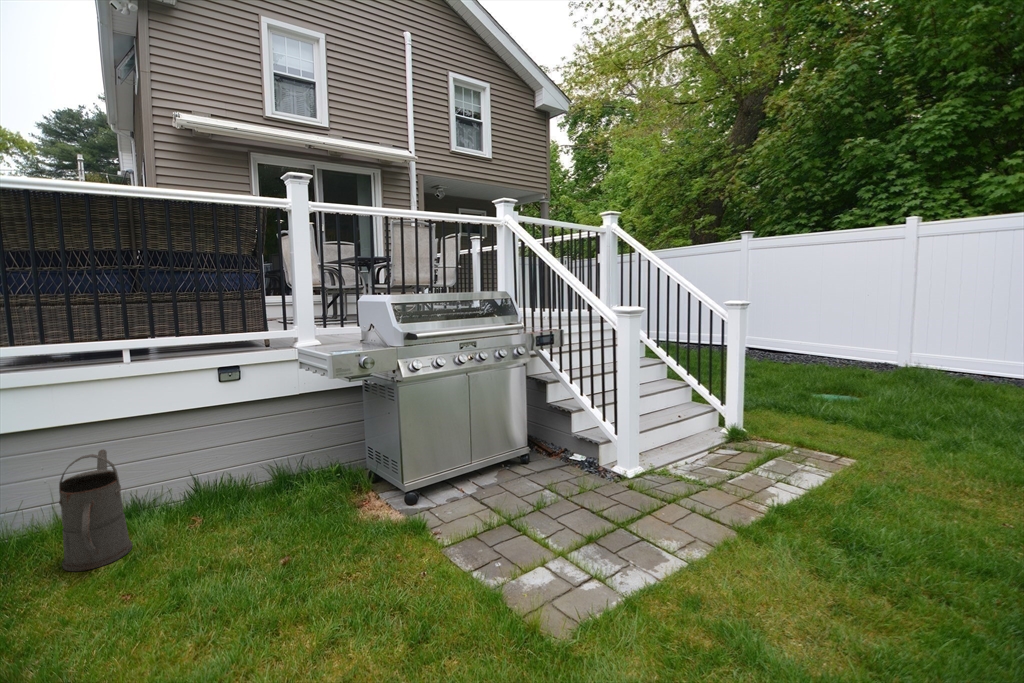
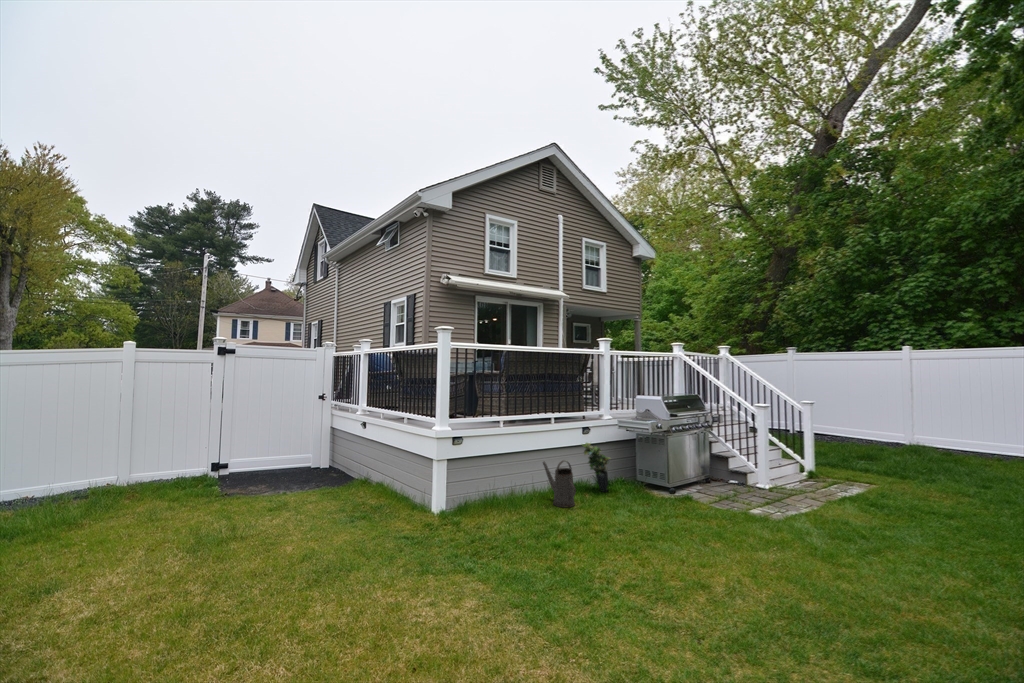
potted plant: none [219,396,289,504] -> present [582,443,610,492]

